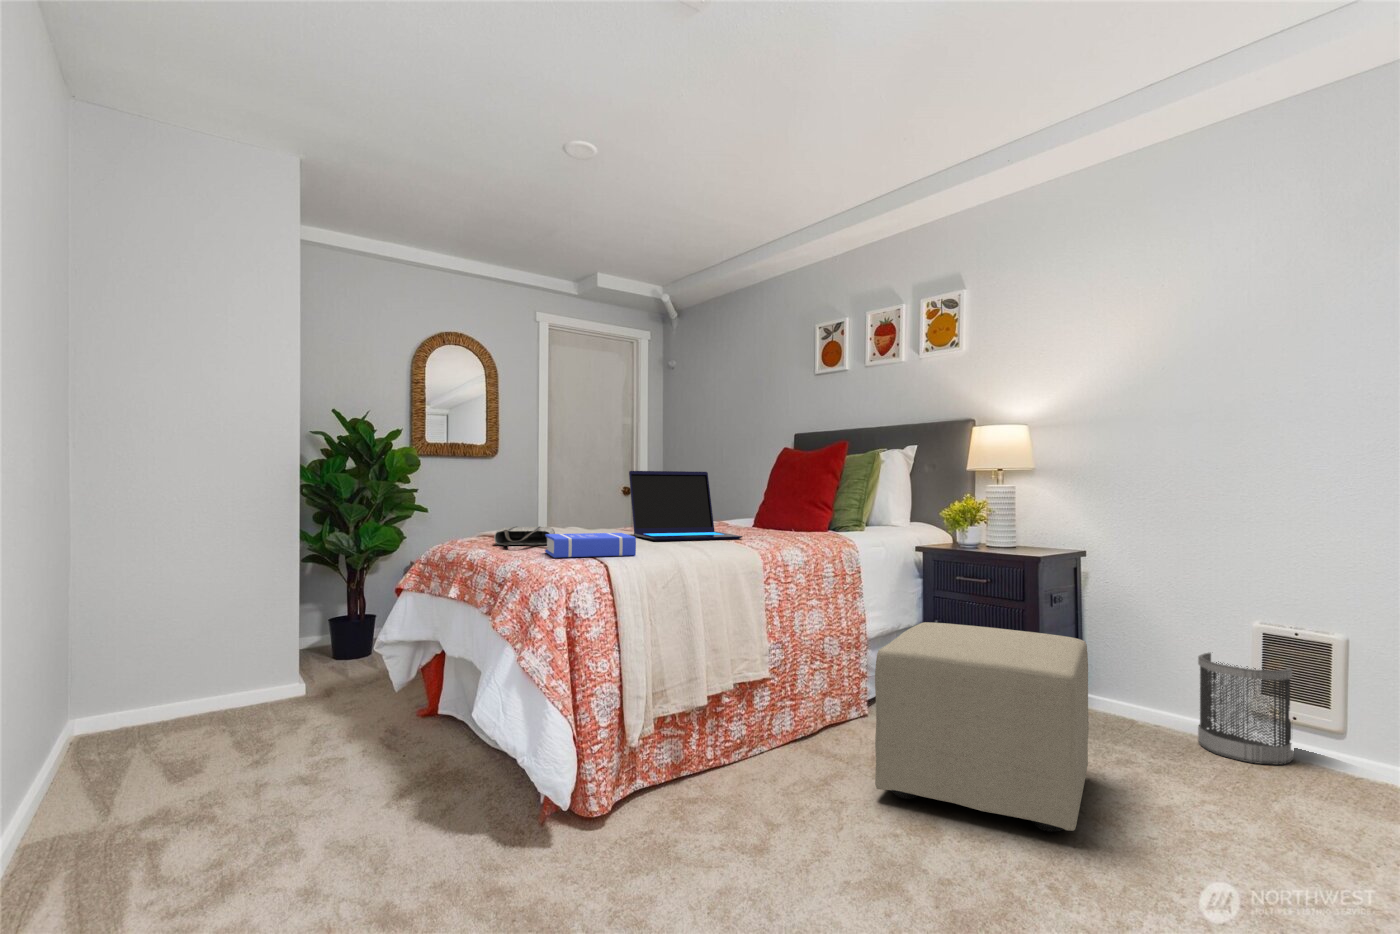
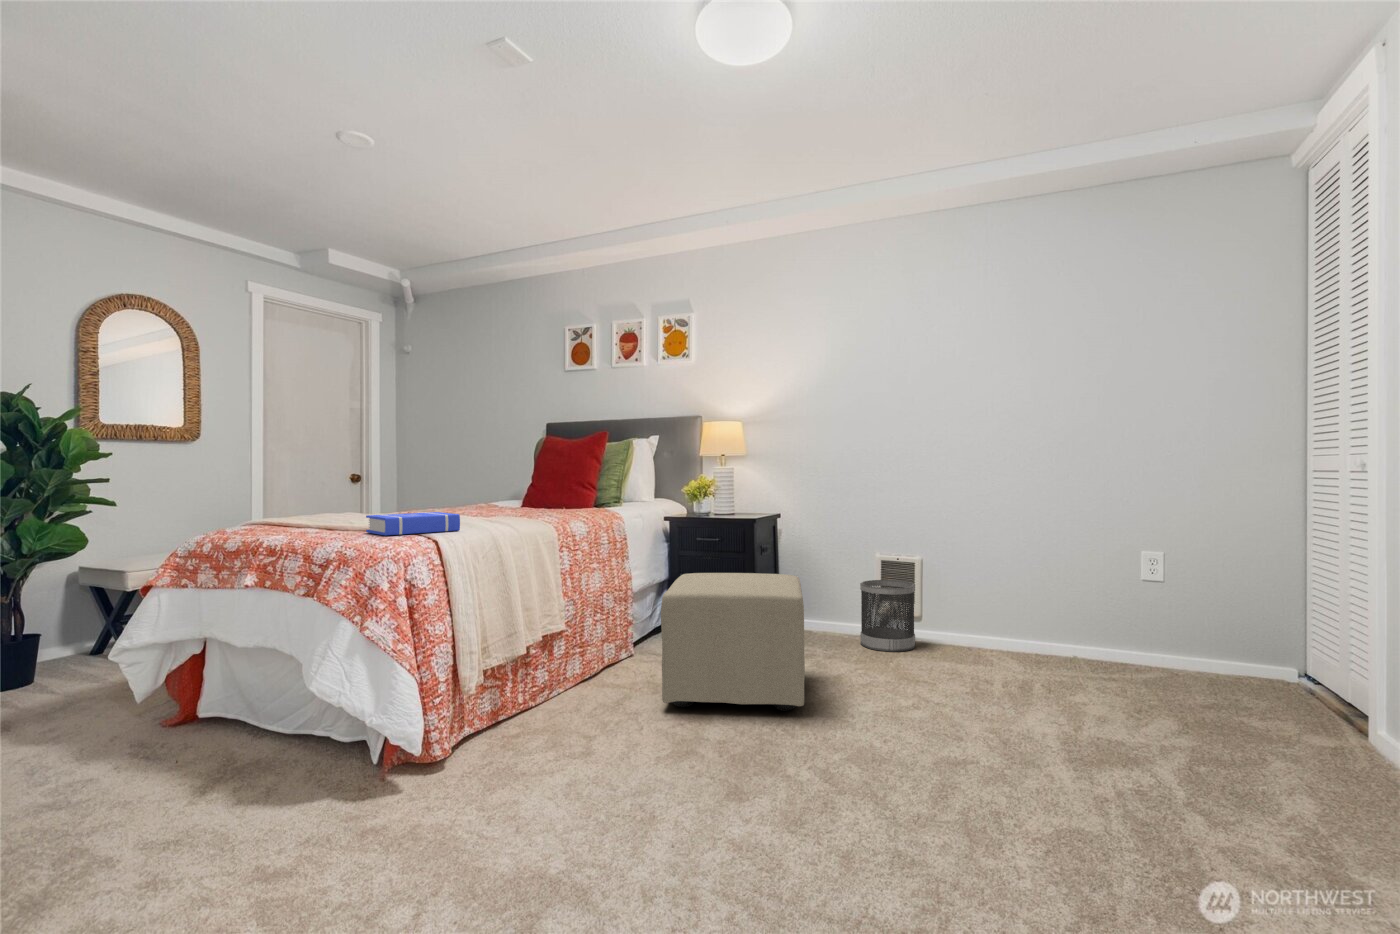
laptop: present [629,471,742,541] -> none [417,457,531,520]
tote bag: present [494,527,555,546] -> none [295,512,358,529]

